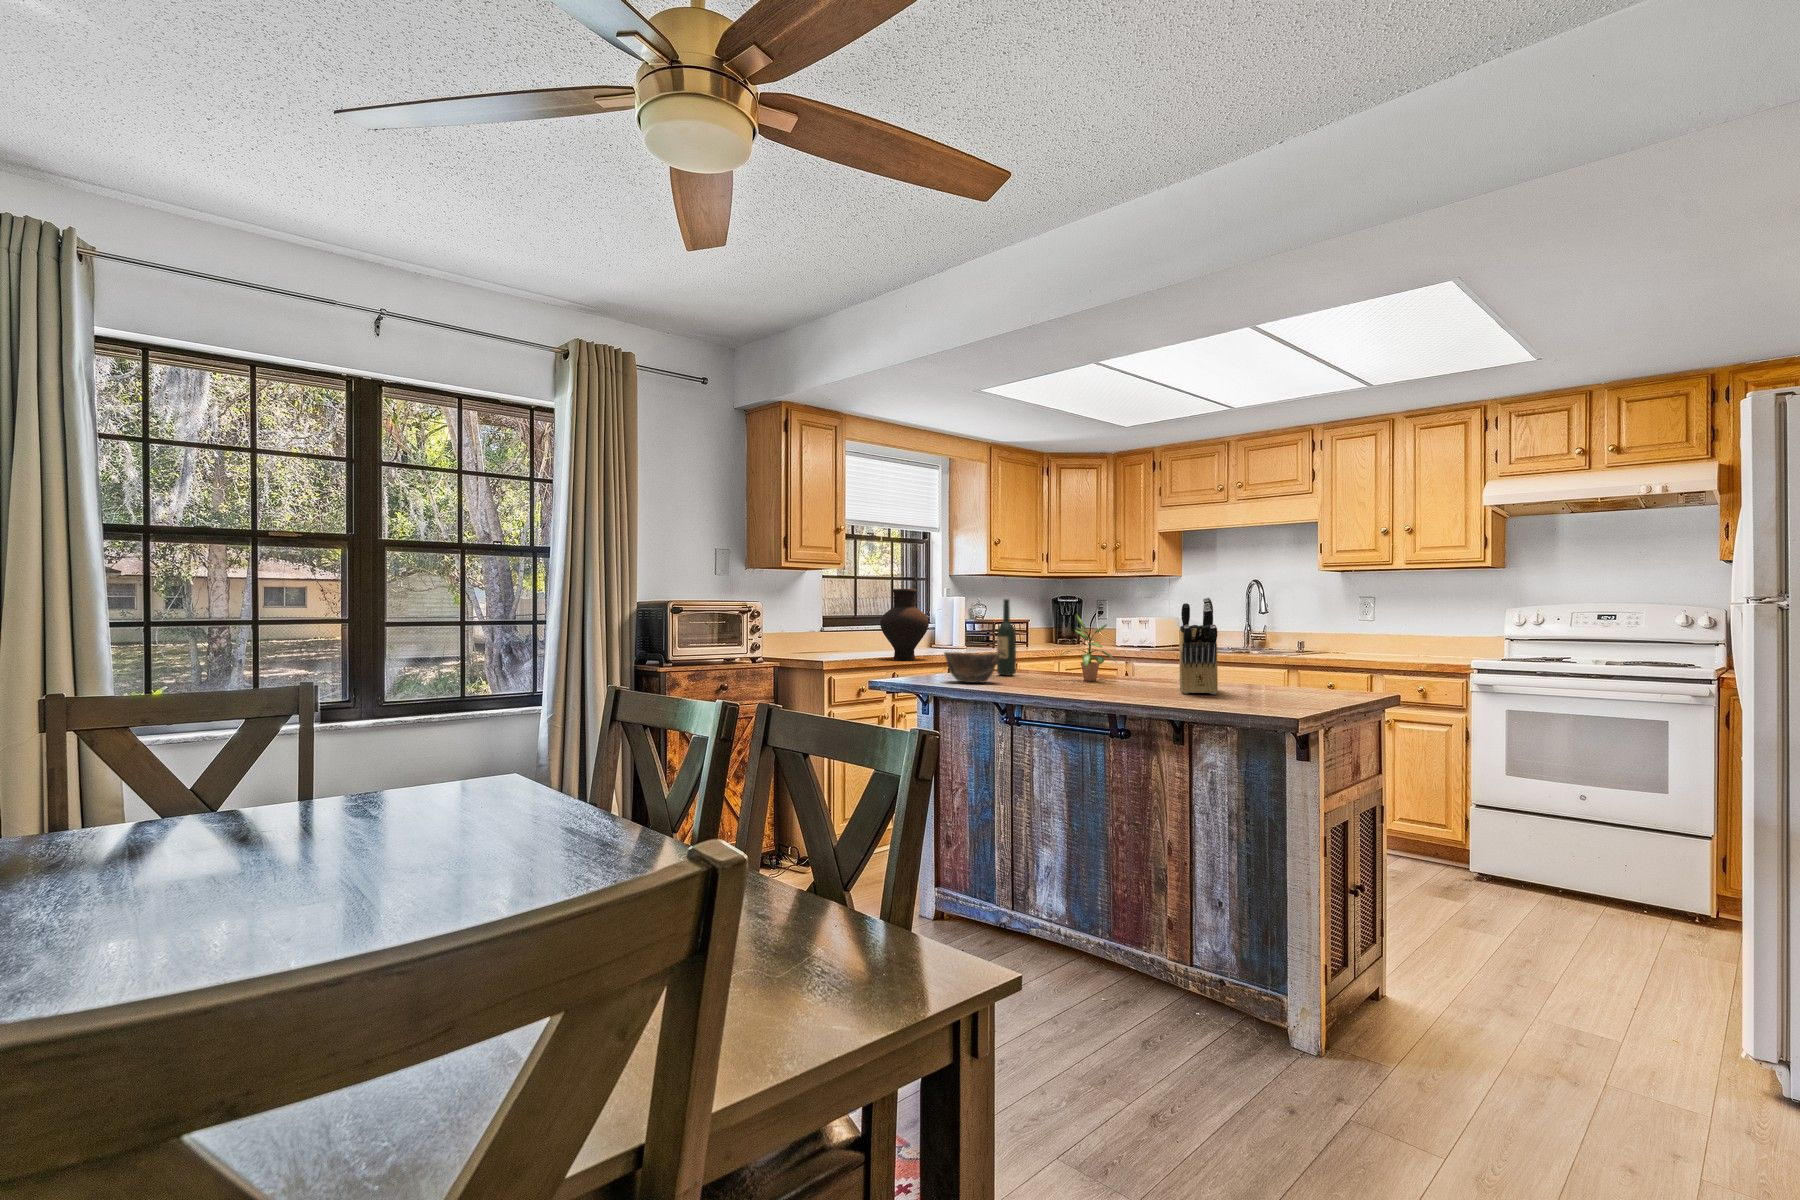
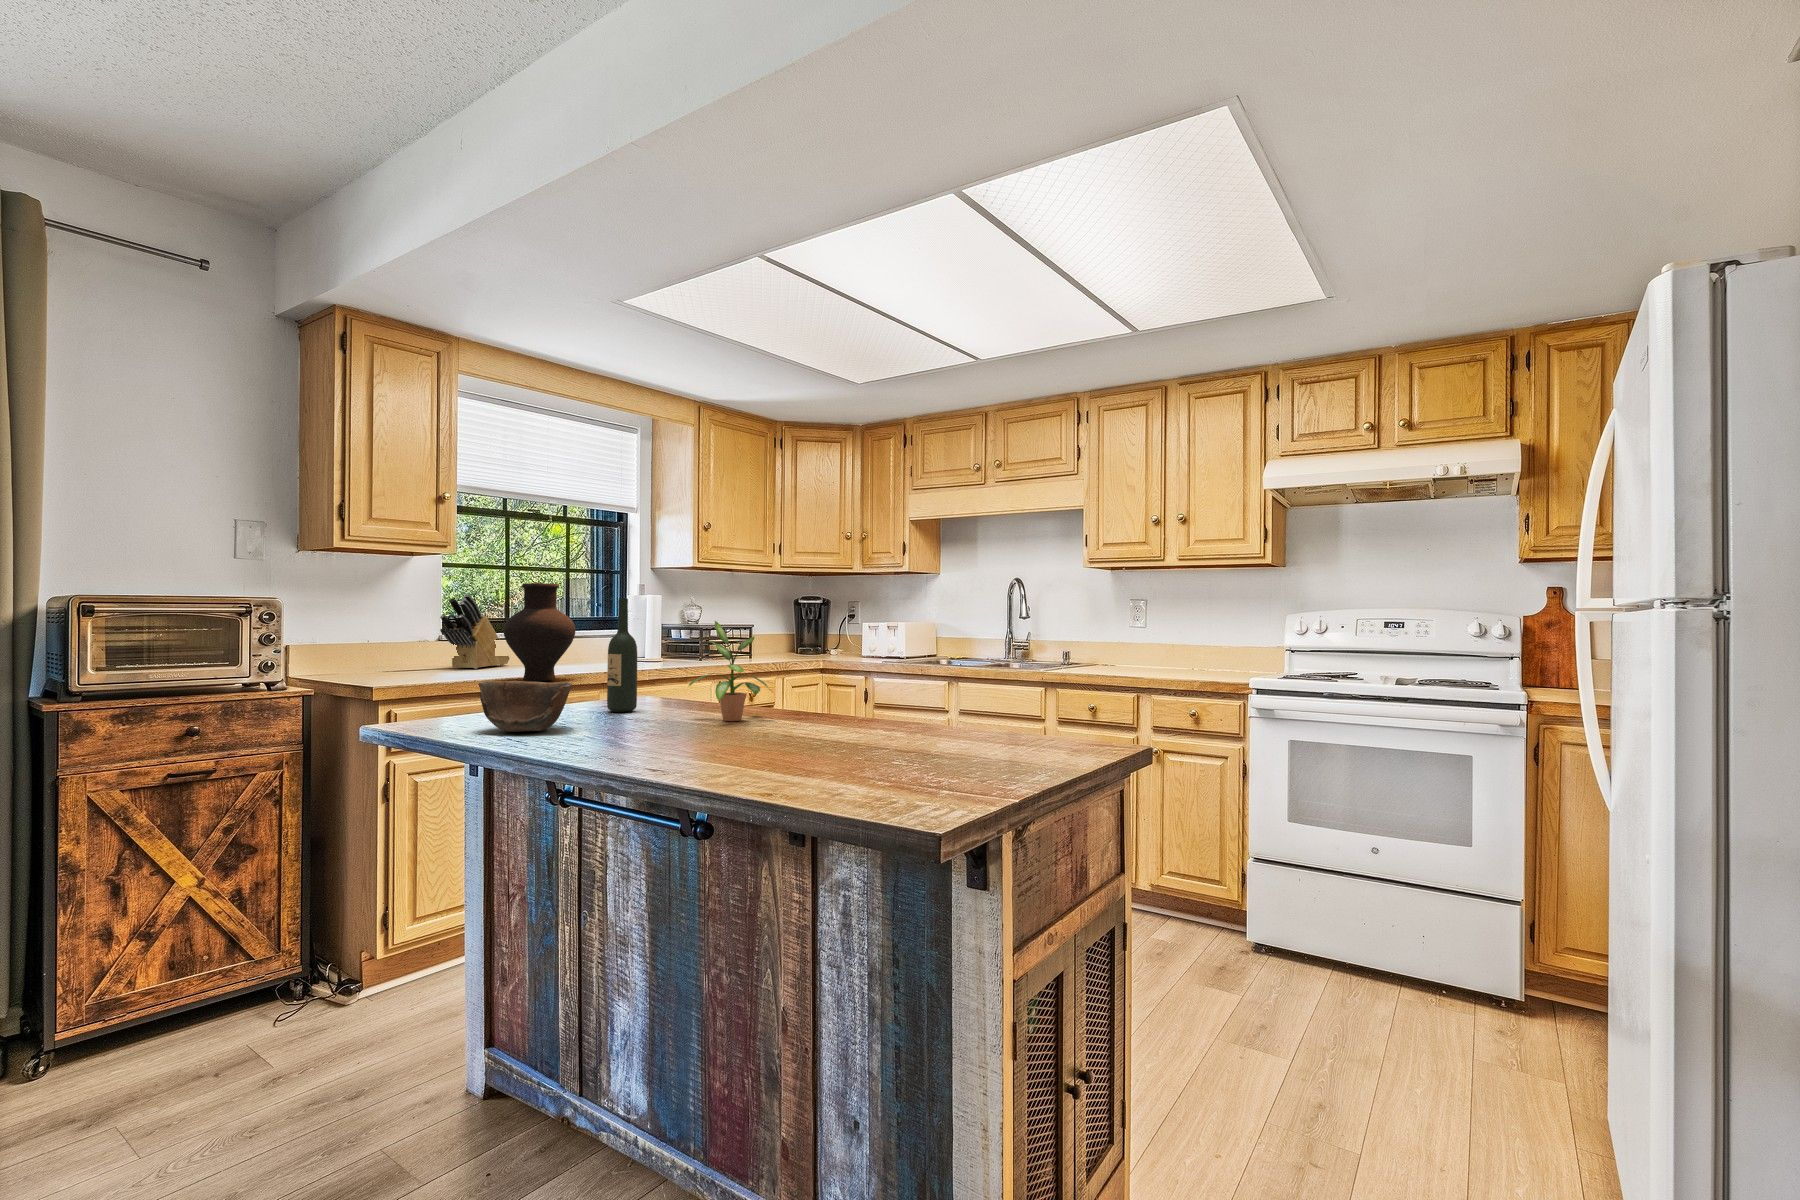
knife block: present [1180,598,1218,694] -> present [440,594,510,669]

